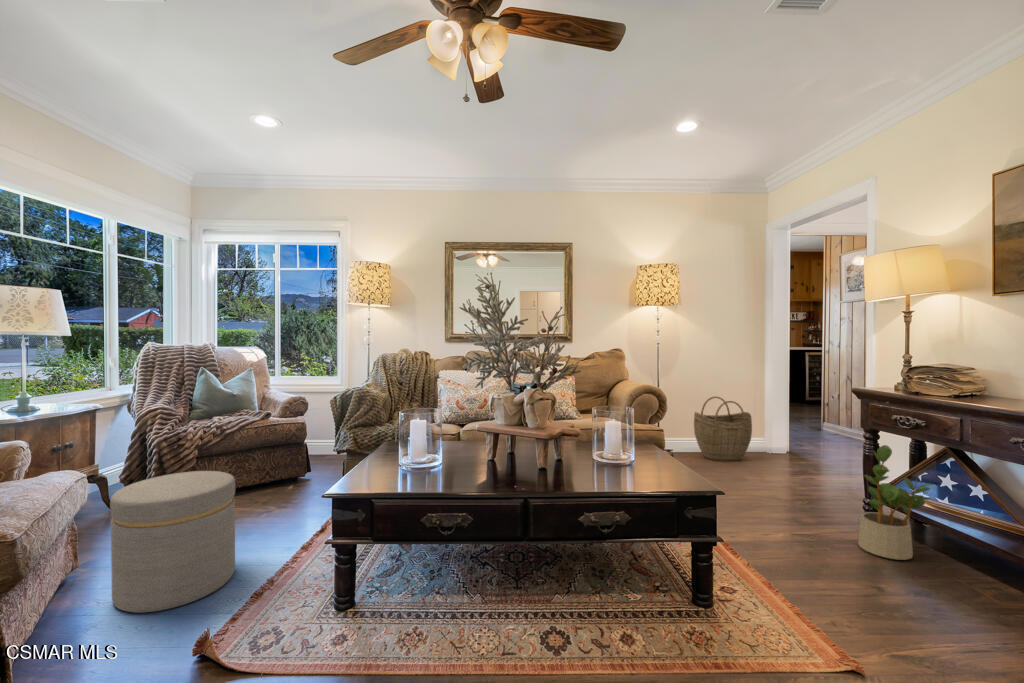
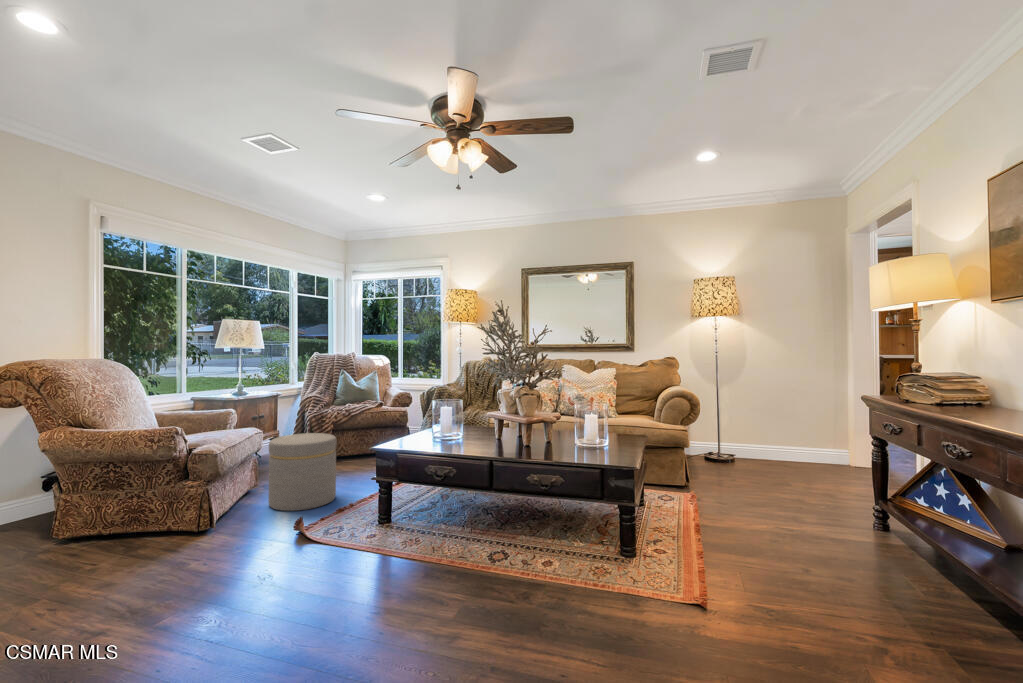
woven basket: present [694,397,752,461] -> none [757,409,820,475]
potted plant: present [858,445,932,560] -> none [832,450,900,562]

